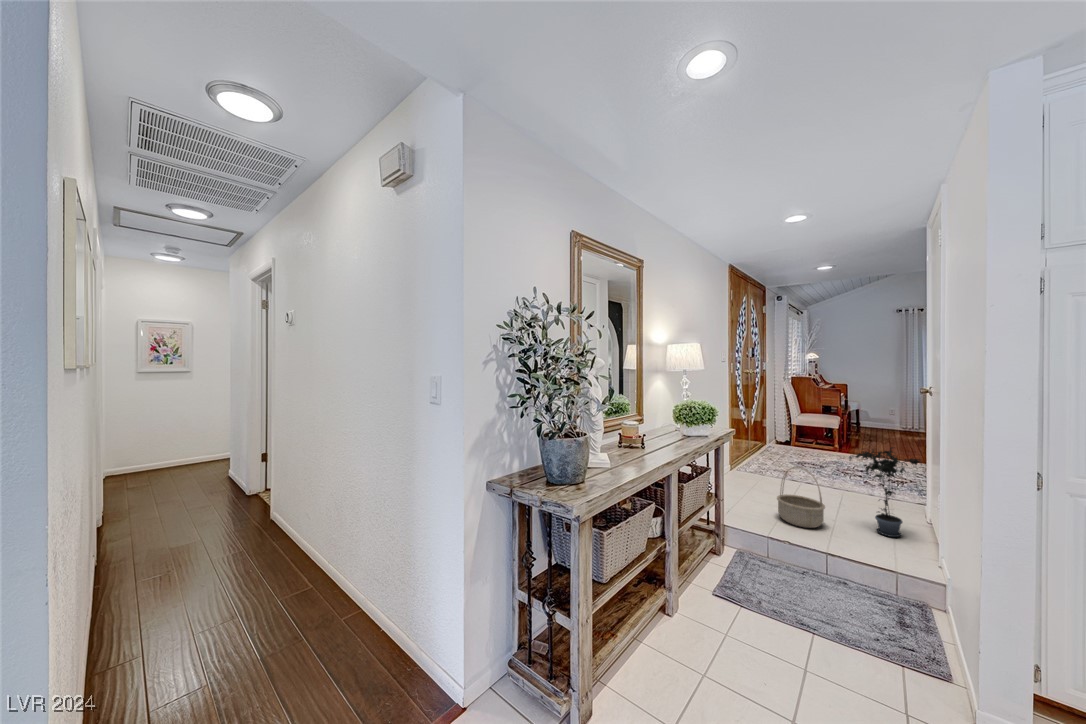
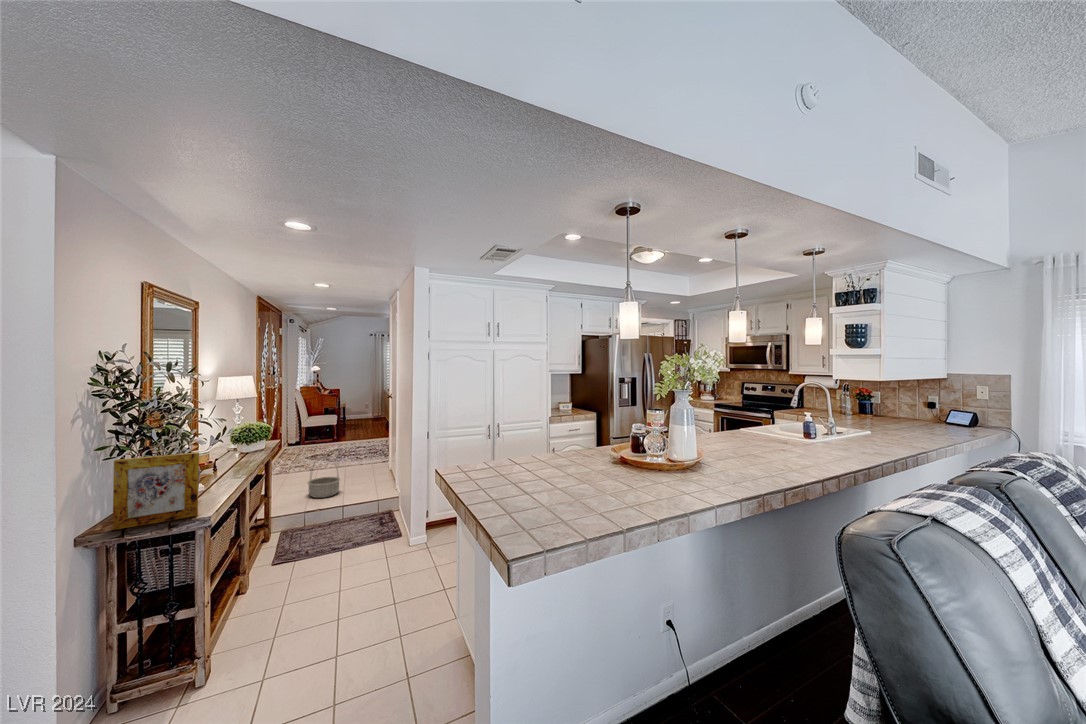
picture frame: none [513,408,576,496] -> present [113,452,199,530]
potted plant: present [850,447,922,537] -> none [354,434,392,486]

